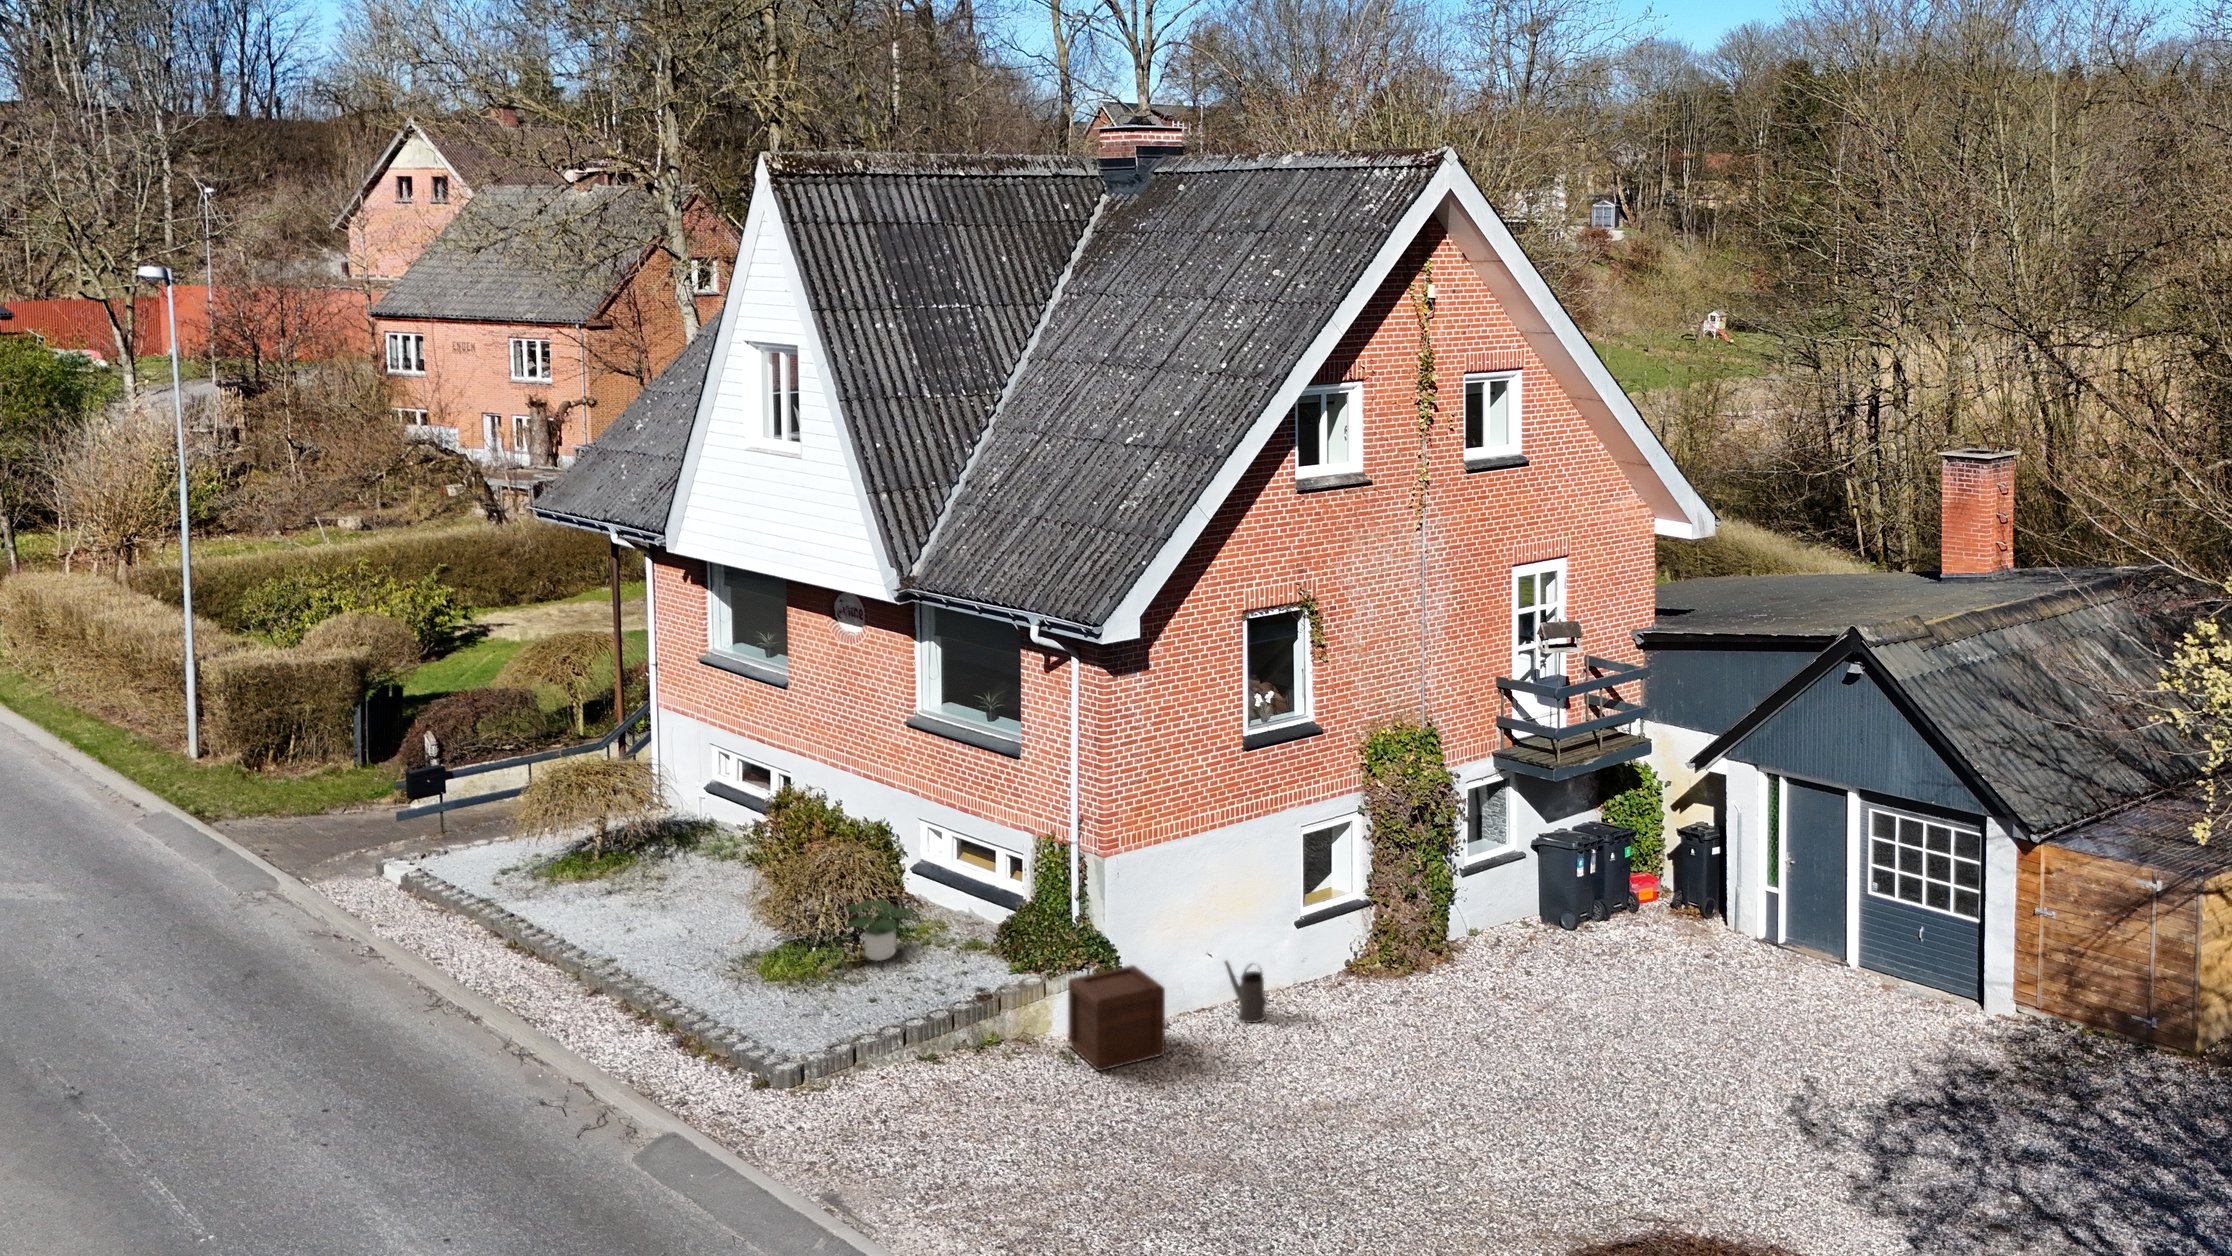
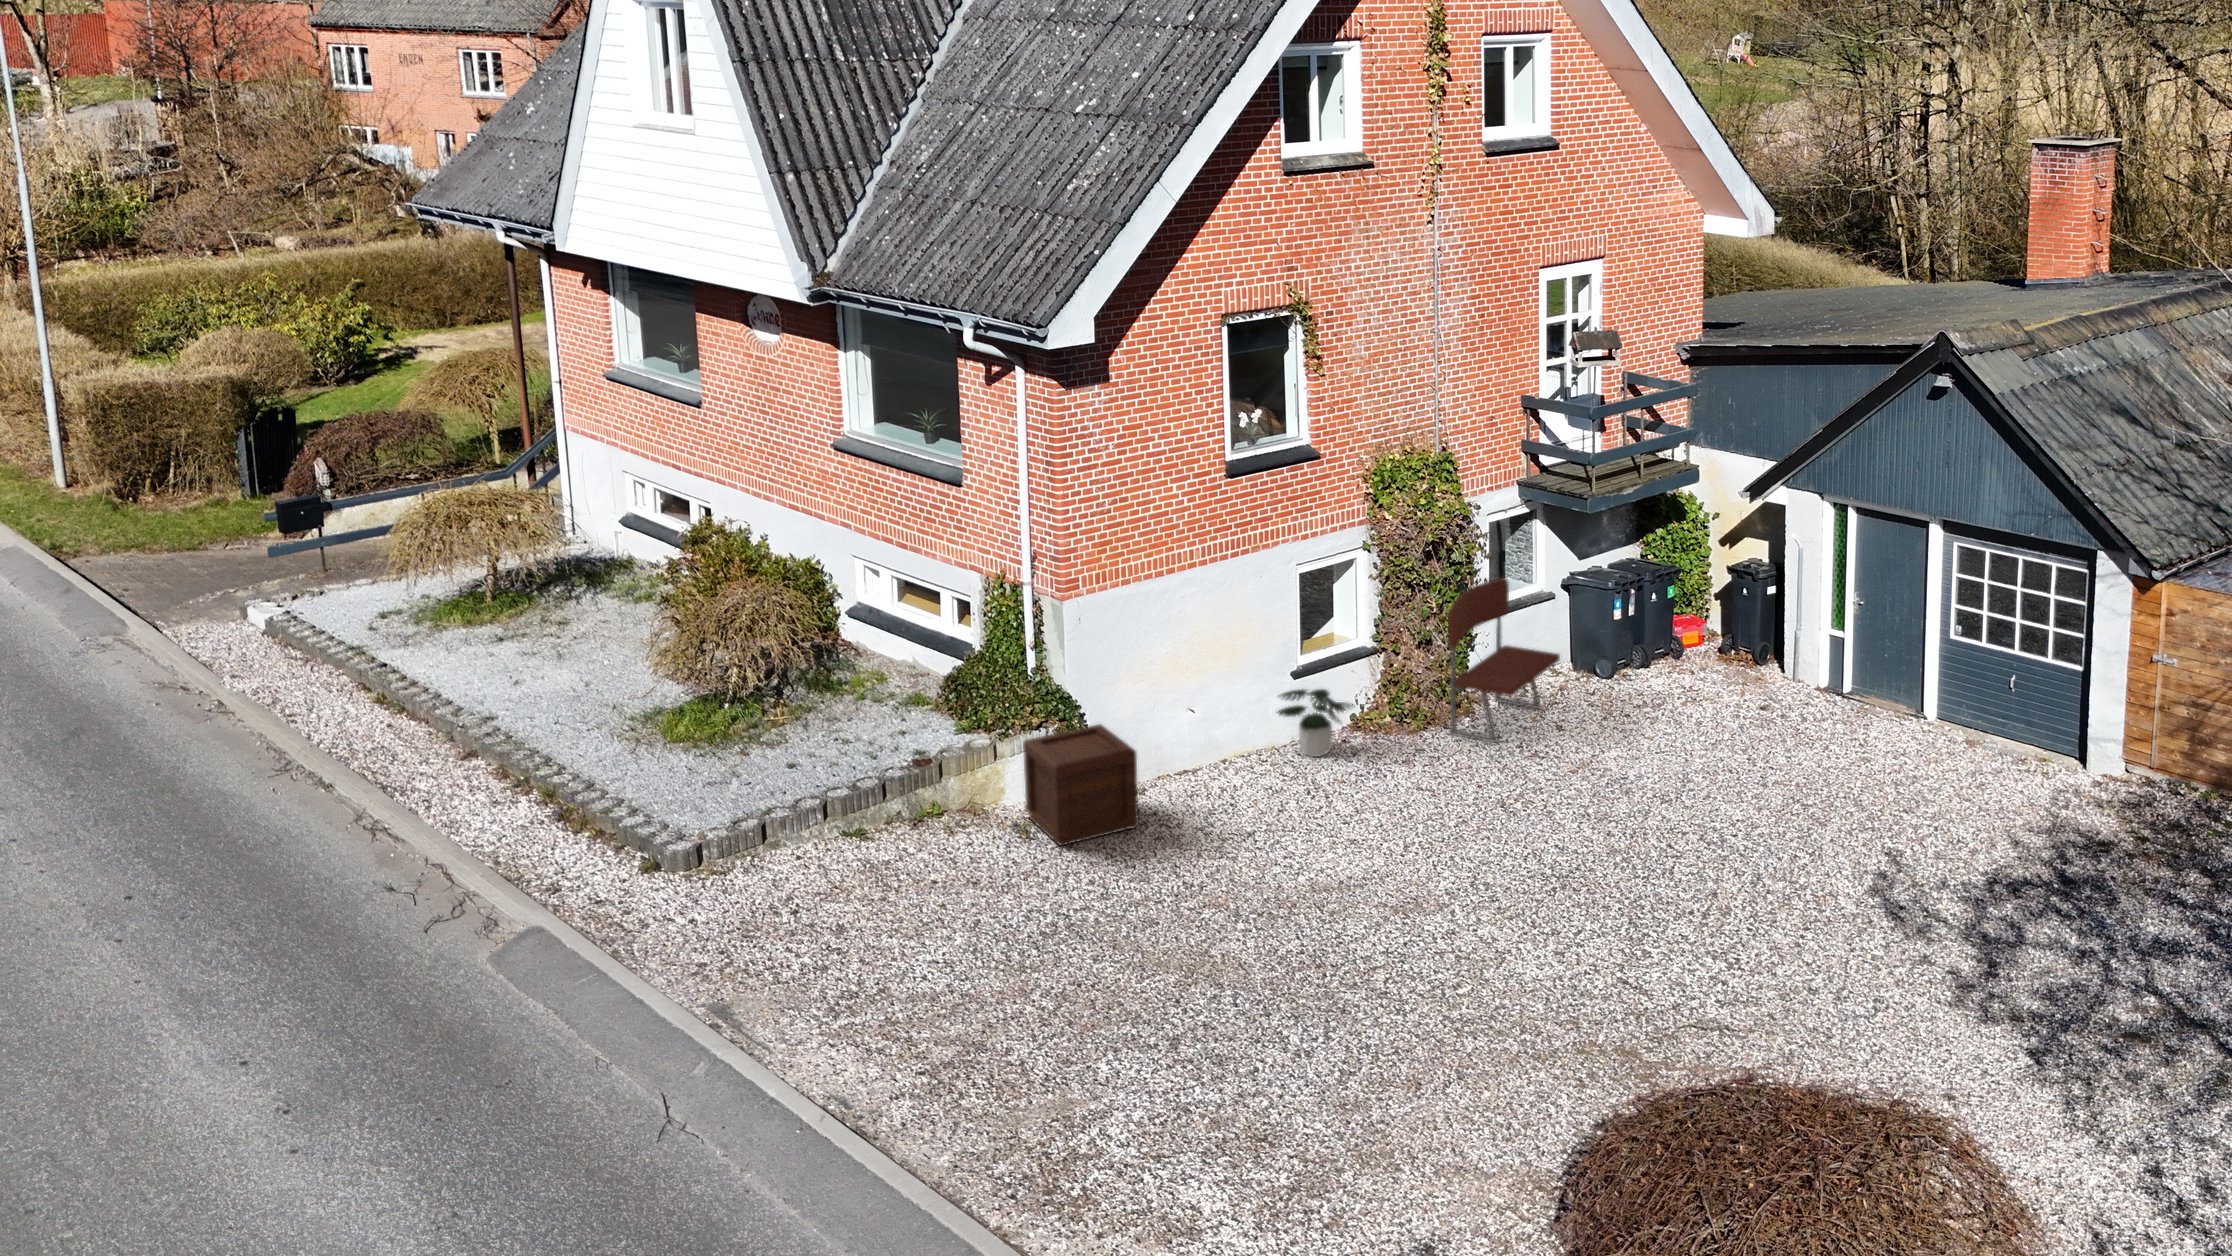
bench: none [1431,837,1528,984] -> present [1448,577,1560,743]
potted plant: present [846,900,912,961] -> present [1277,689,1355,757]
watering can: present [1225,961,1267,1023] -> none [1208,717,1258,789]

